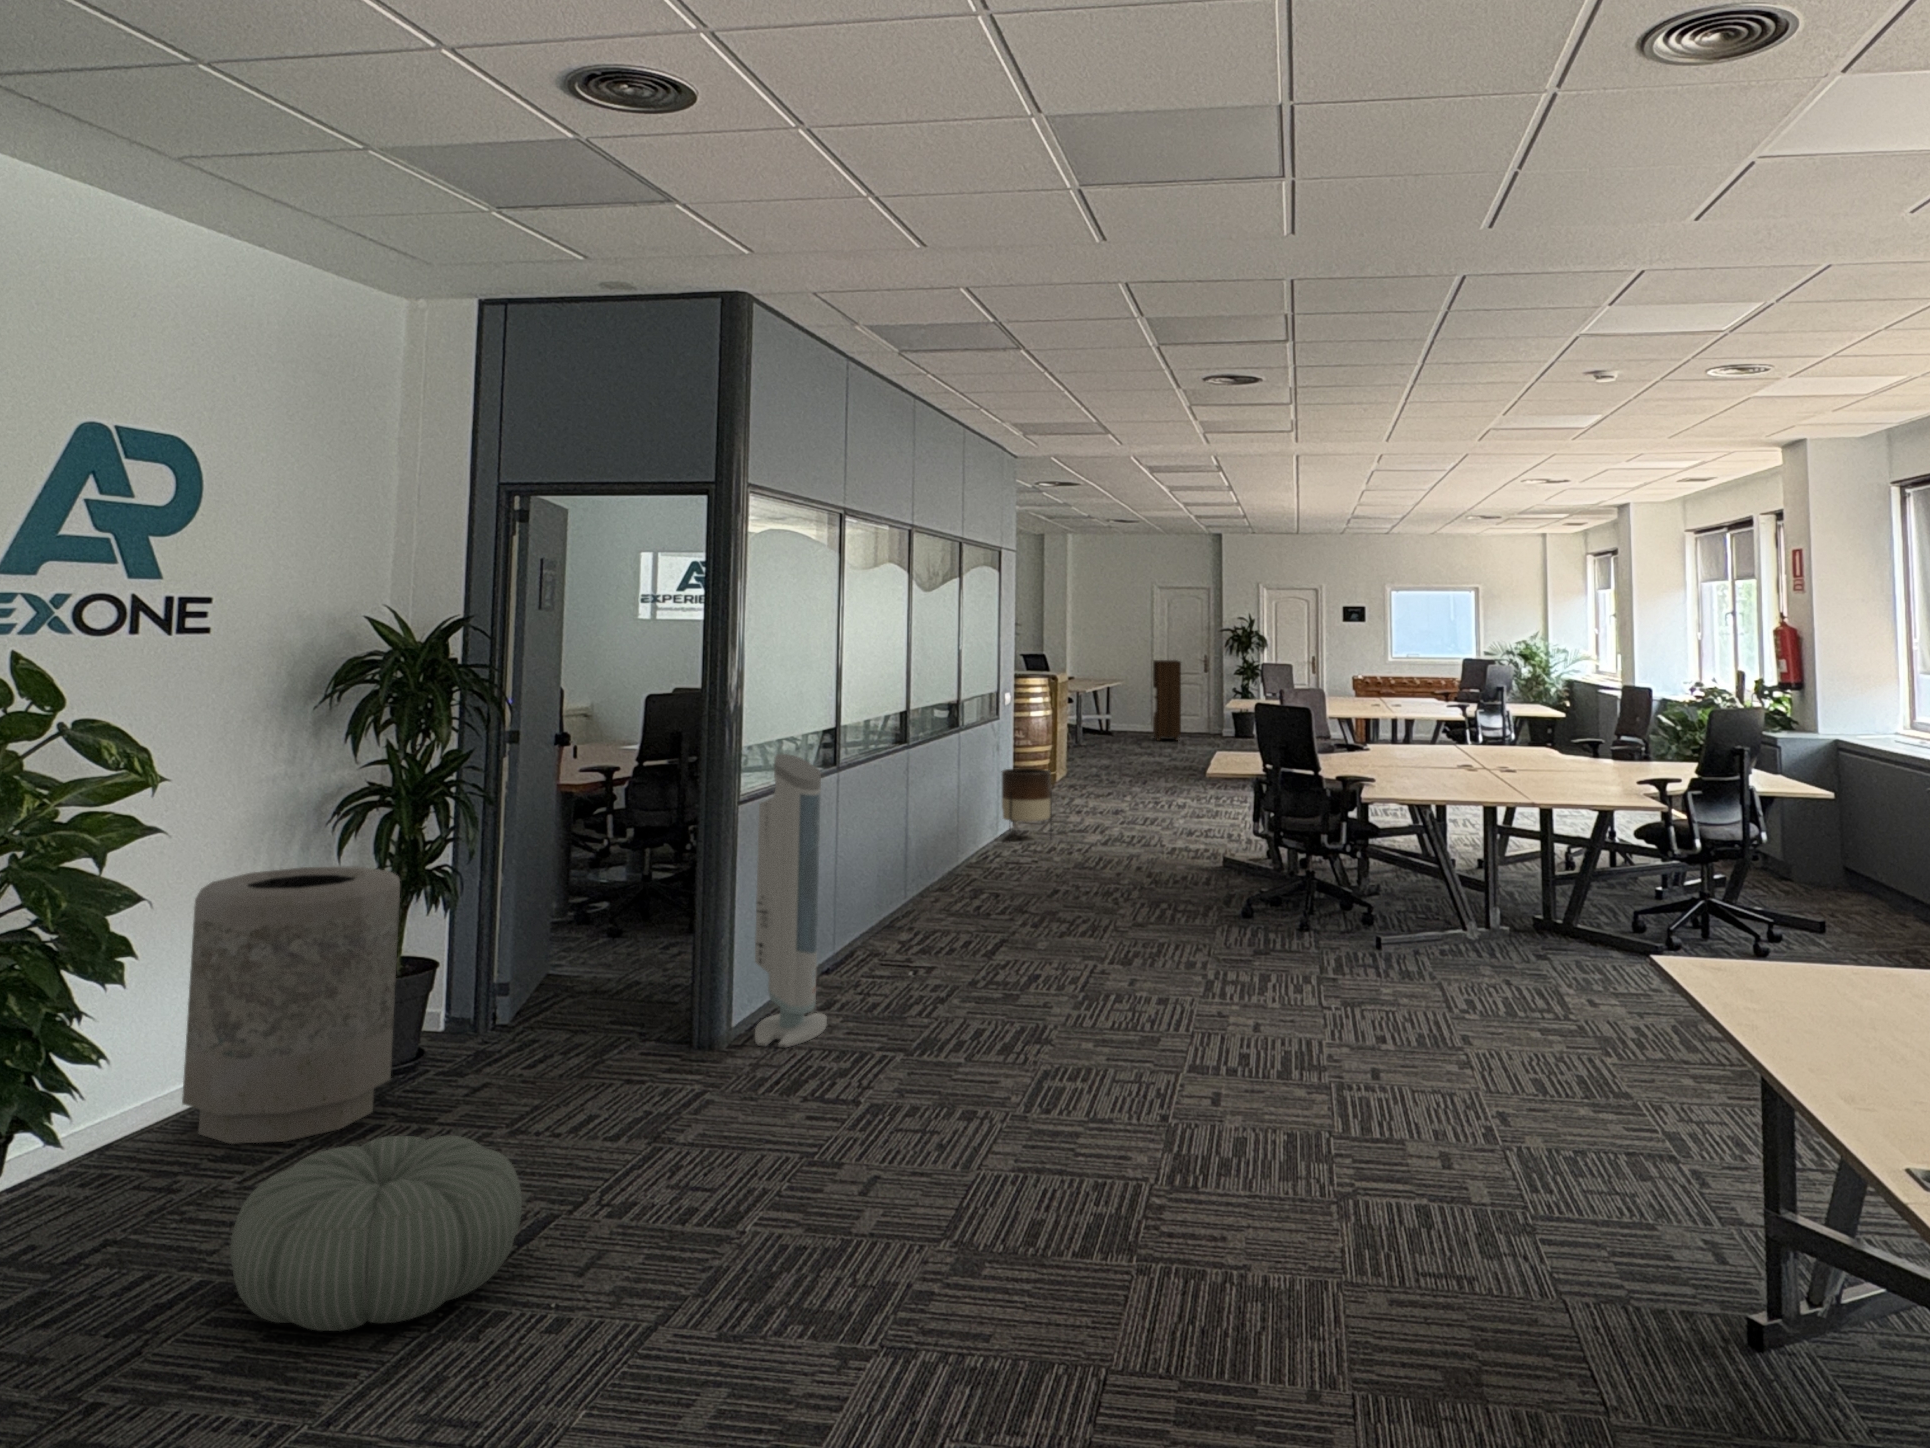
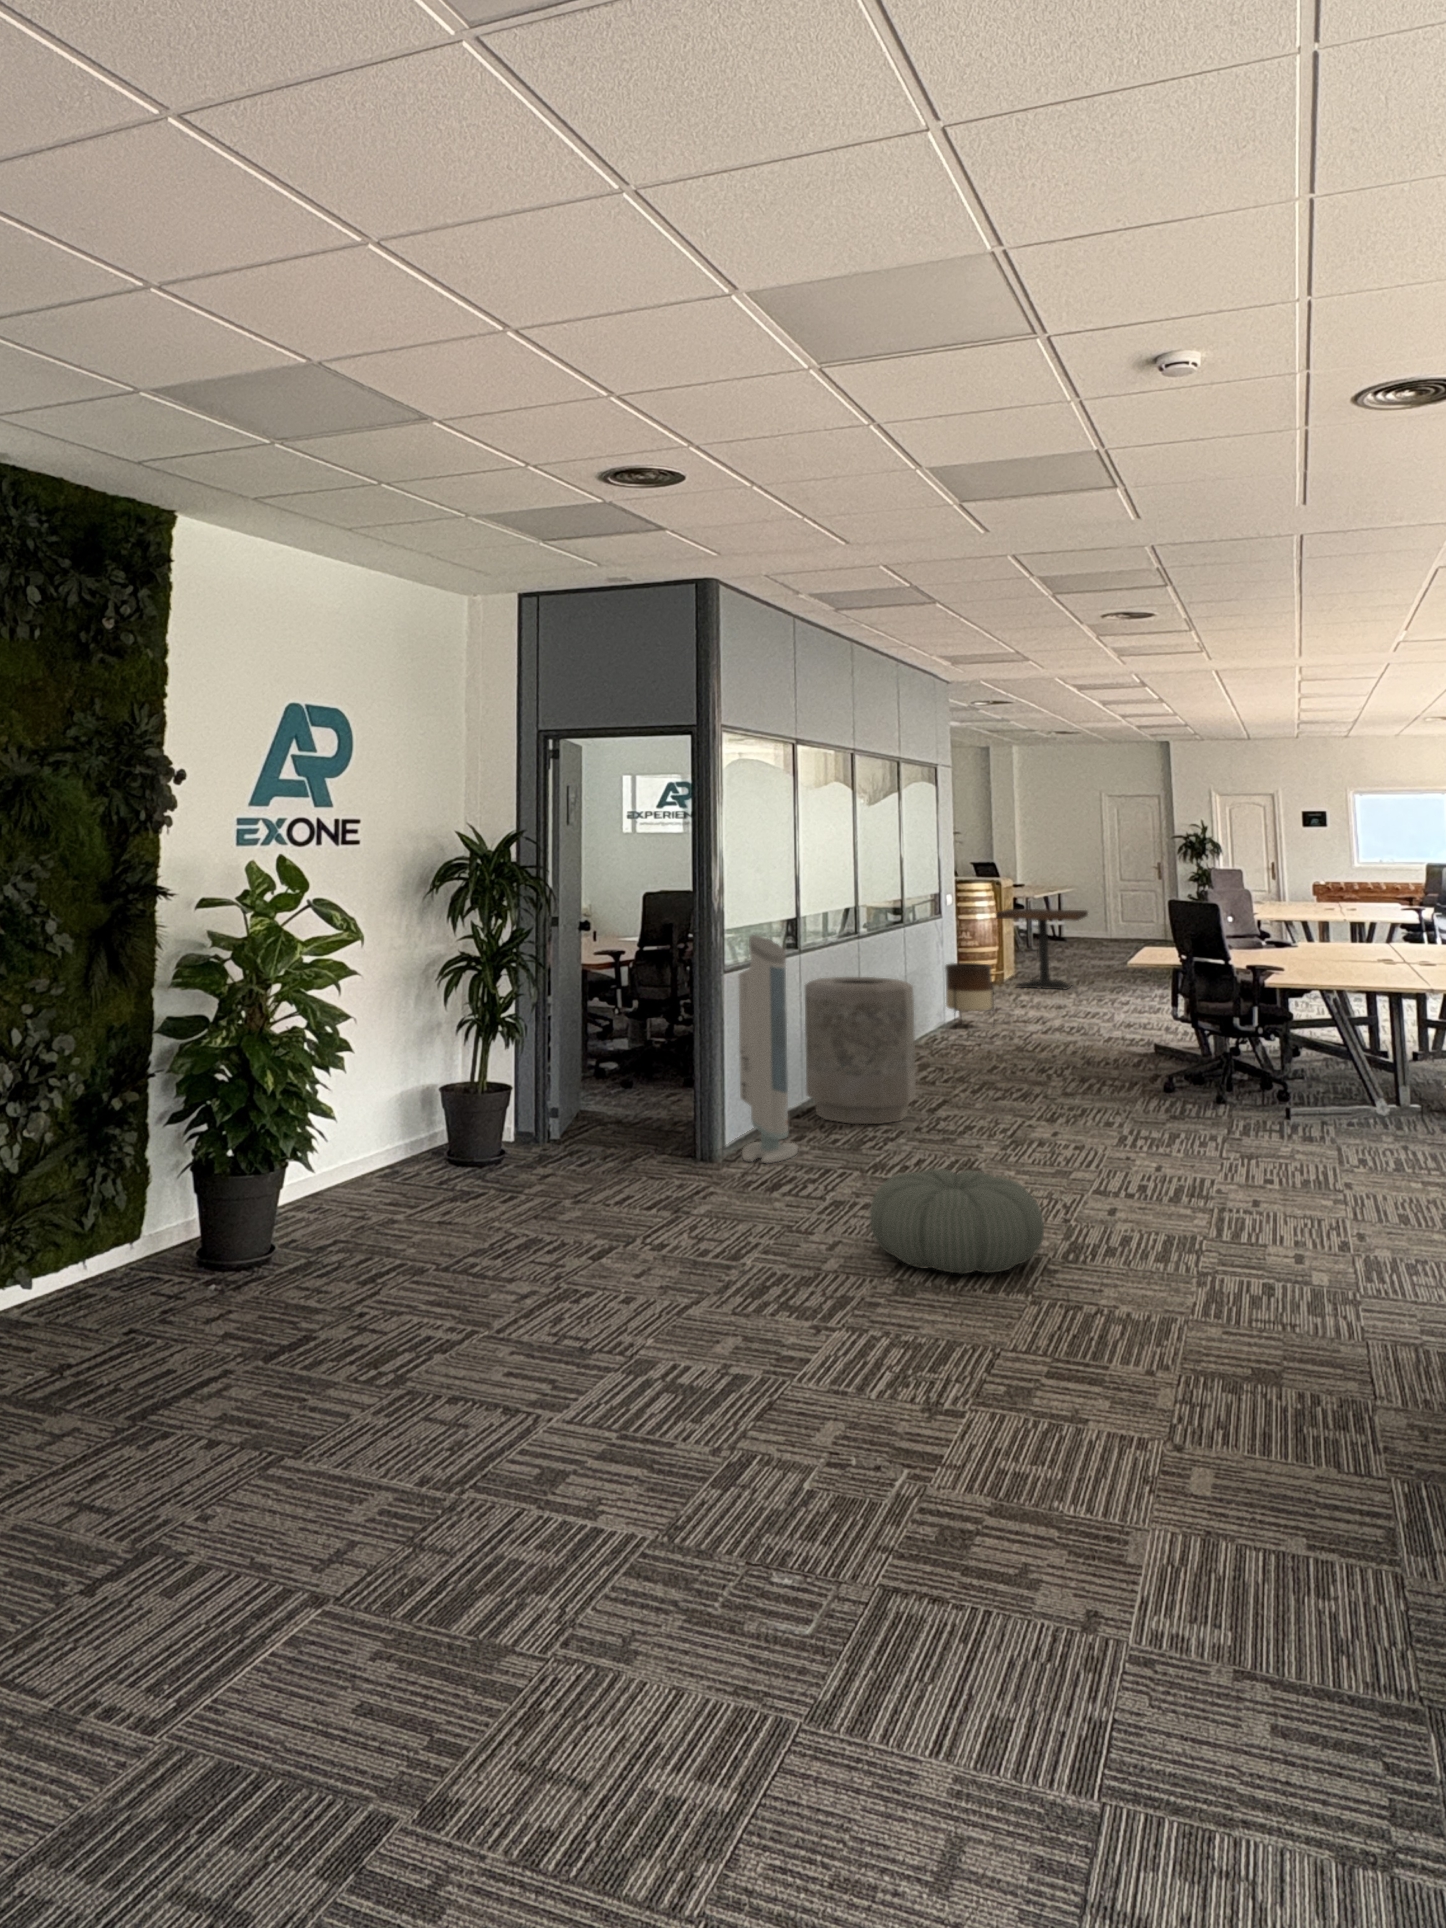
bookshelf: present [1153,660,1181,741] -> none [1104,866,1136,947]
side table: none [1052,706,1144,791] -> present [996,909,1088,989]
trash can: present [182,866,400,1144] -> present [805,977,916,1124]
pouf: present [230,1135,522,1331] -> present [870,1169,1044,1274]

